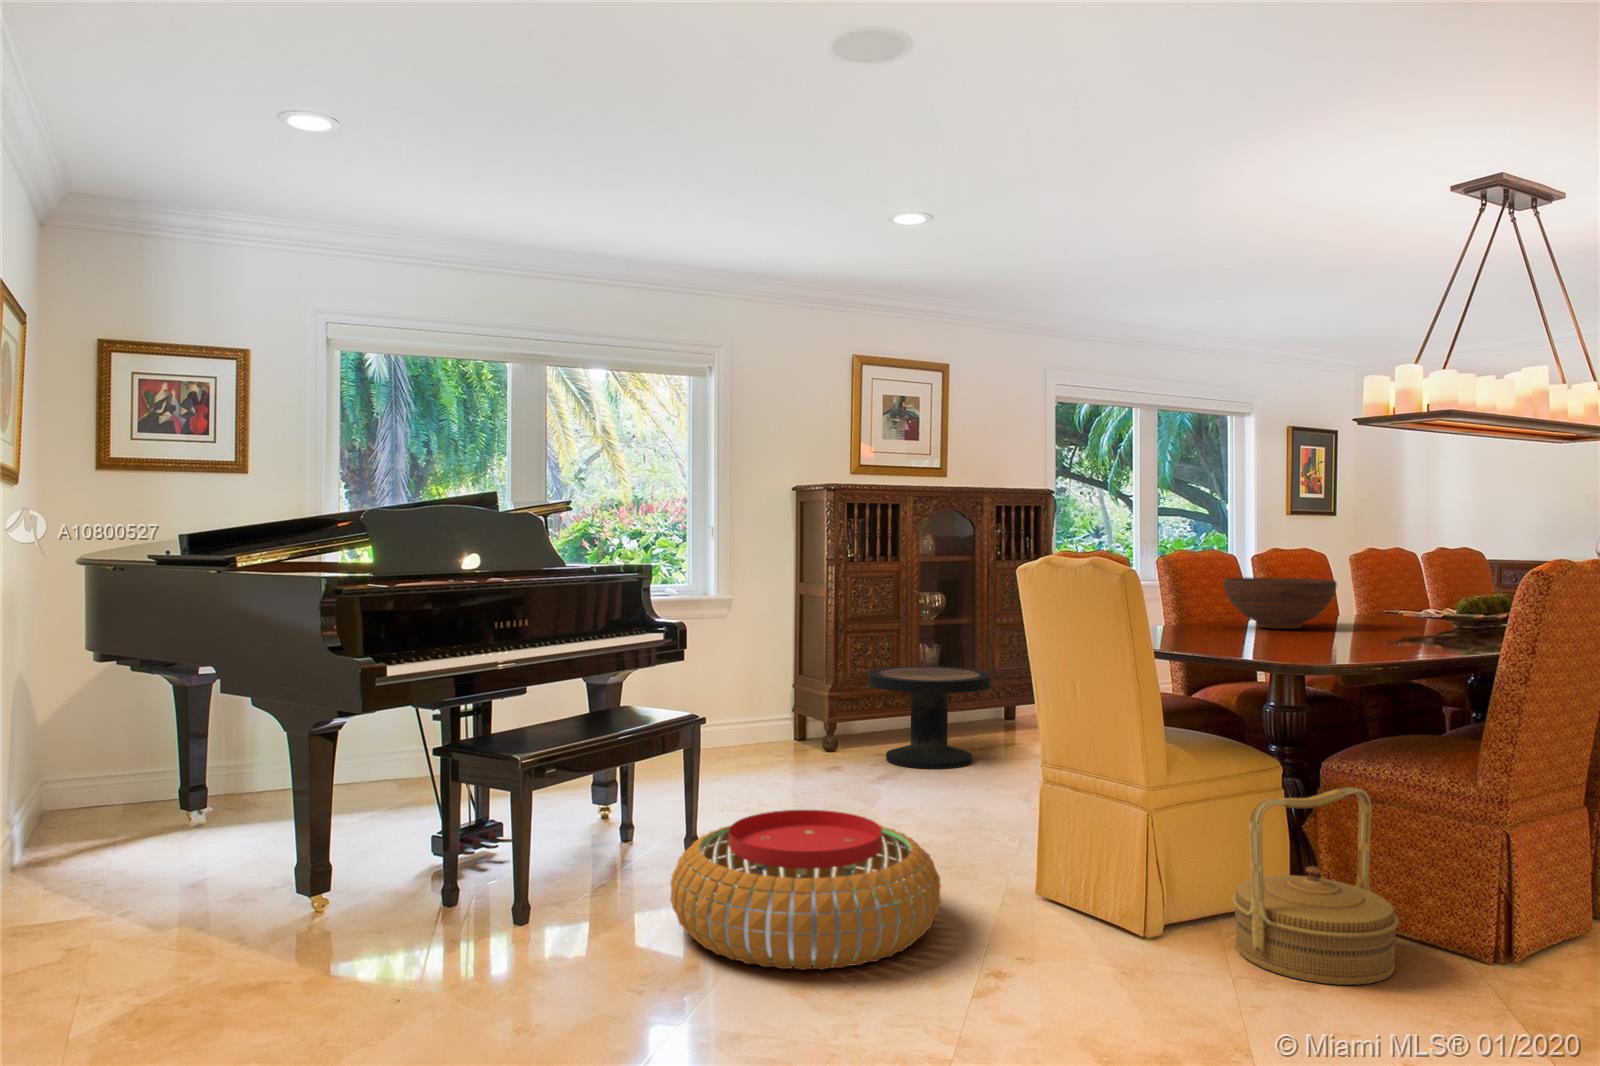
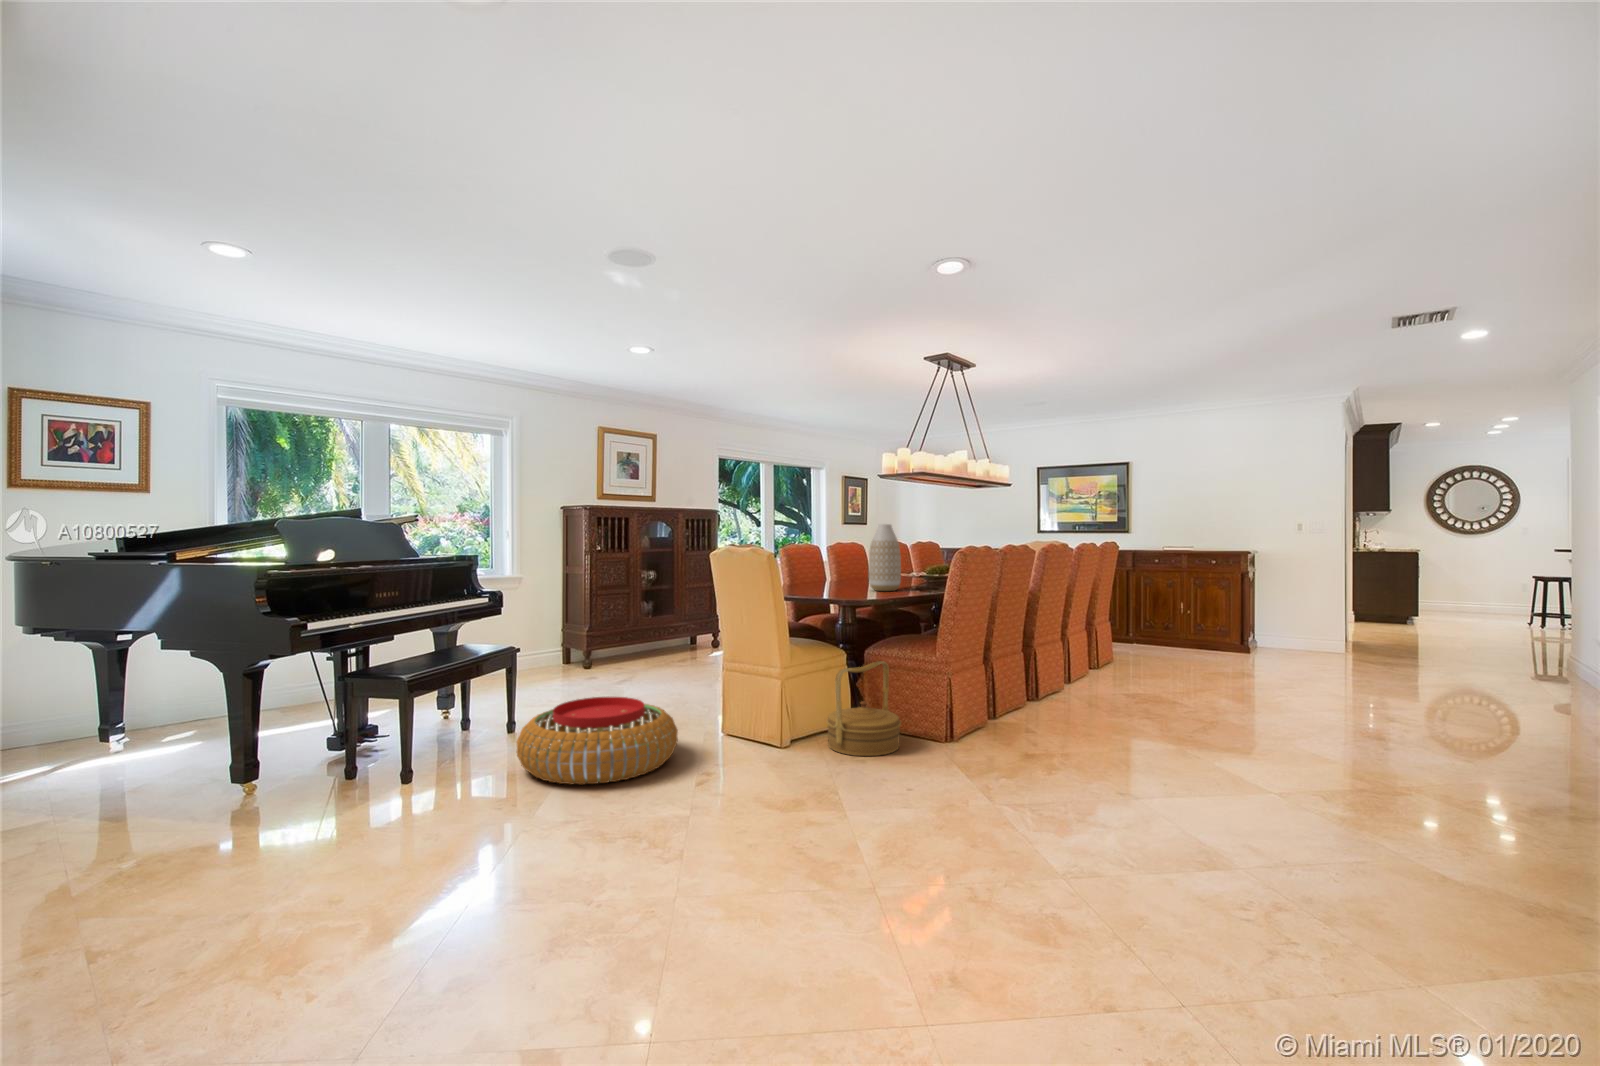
vase: none [1330,511,1401,644] -> present [869,524,901,591]
fruit bowl: present [1224,577,1337,629] -> none [817,559,871,585]
side table: present [869,666,991,769] -> none [613,615,687,676]

